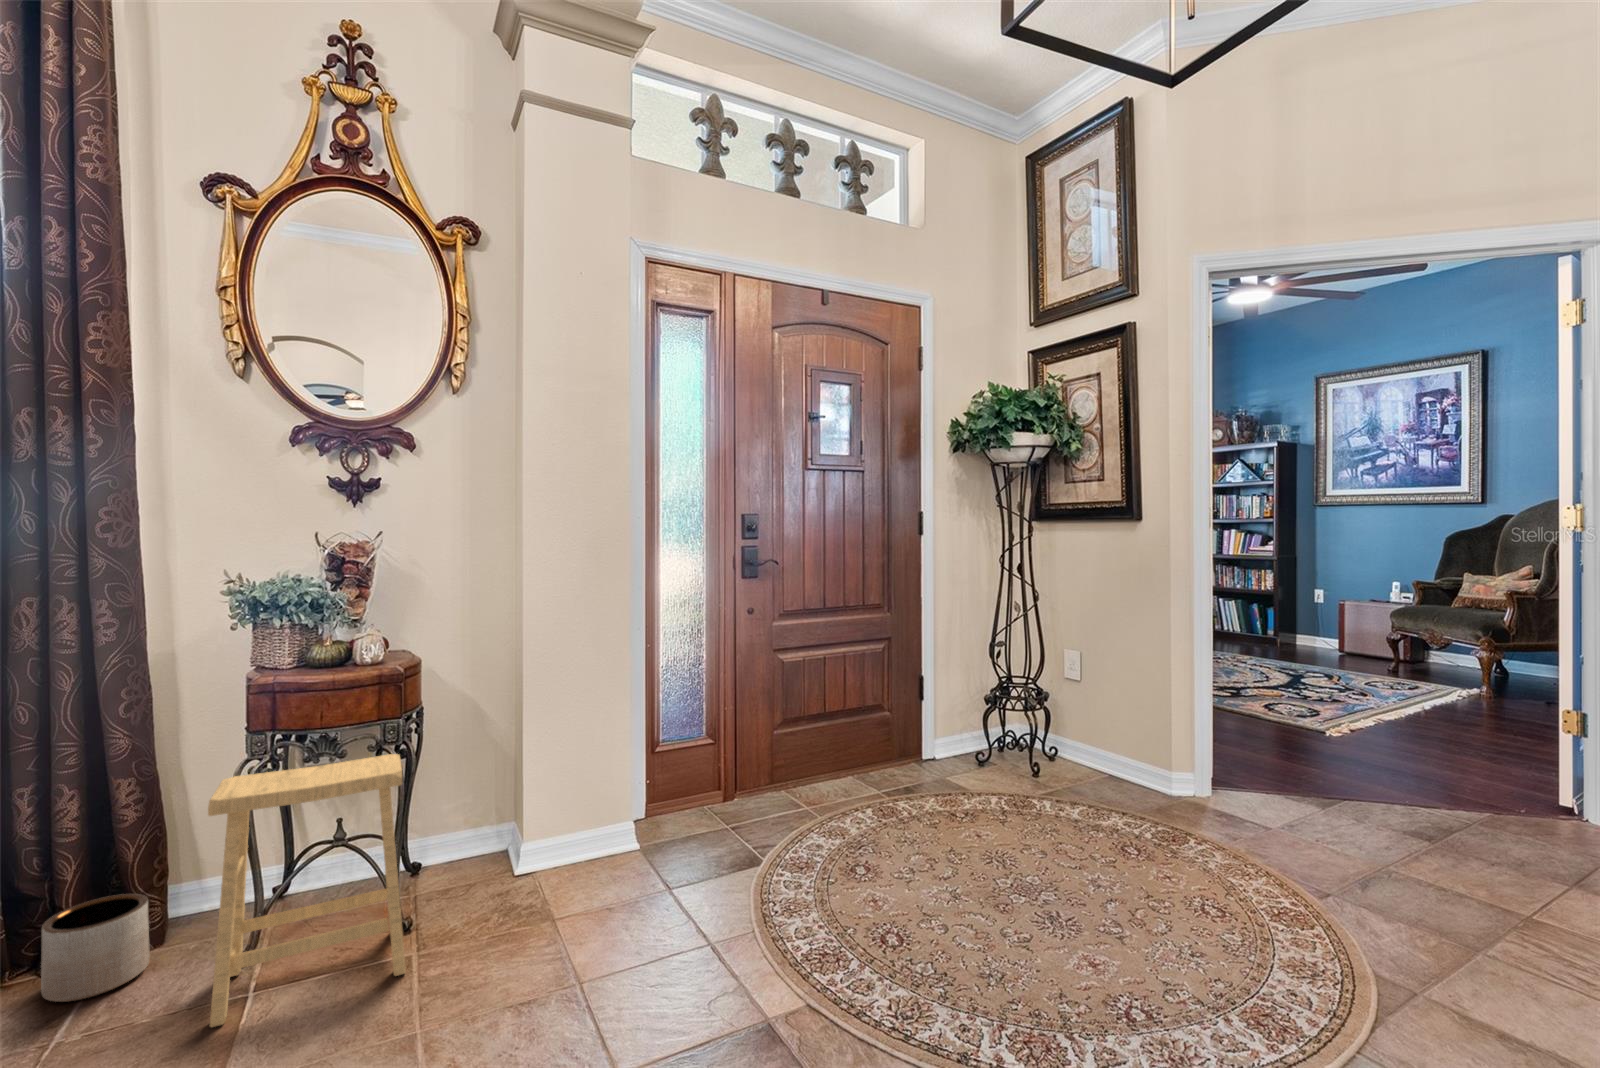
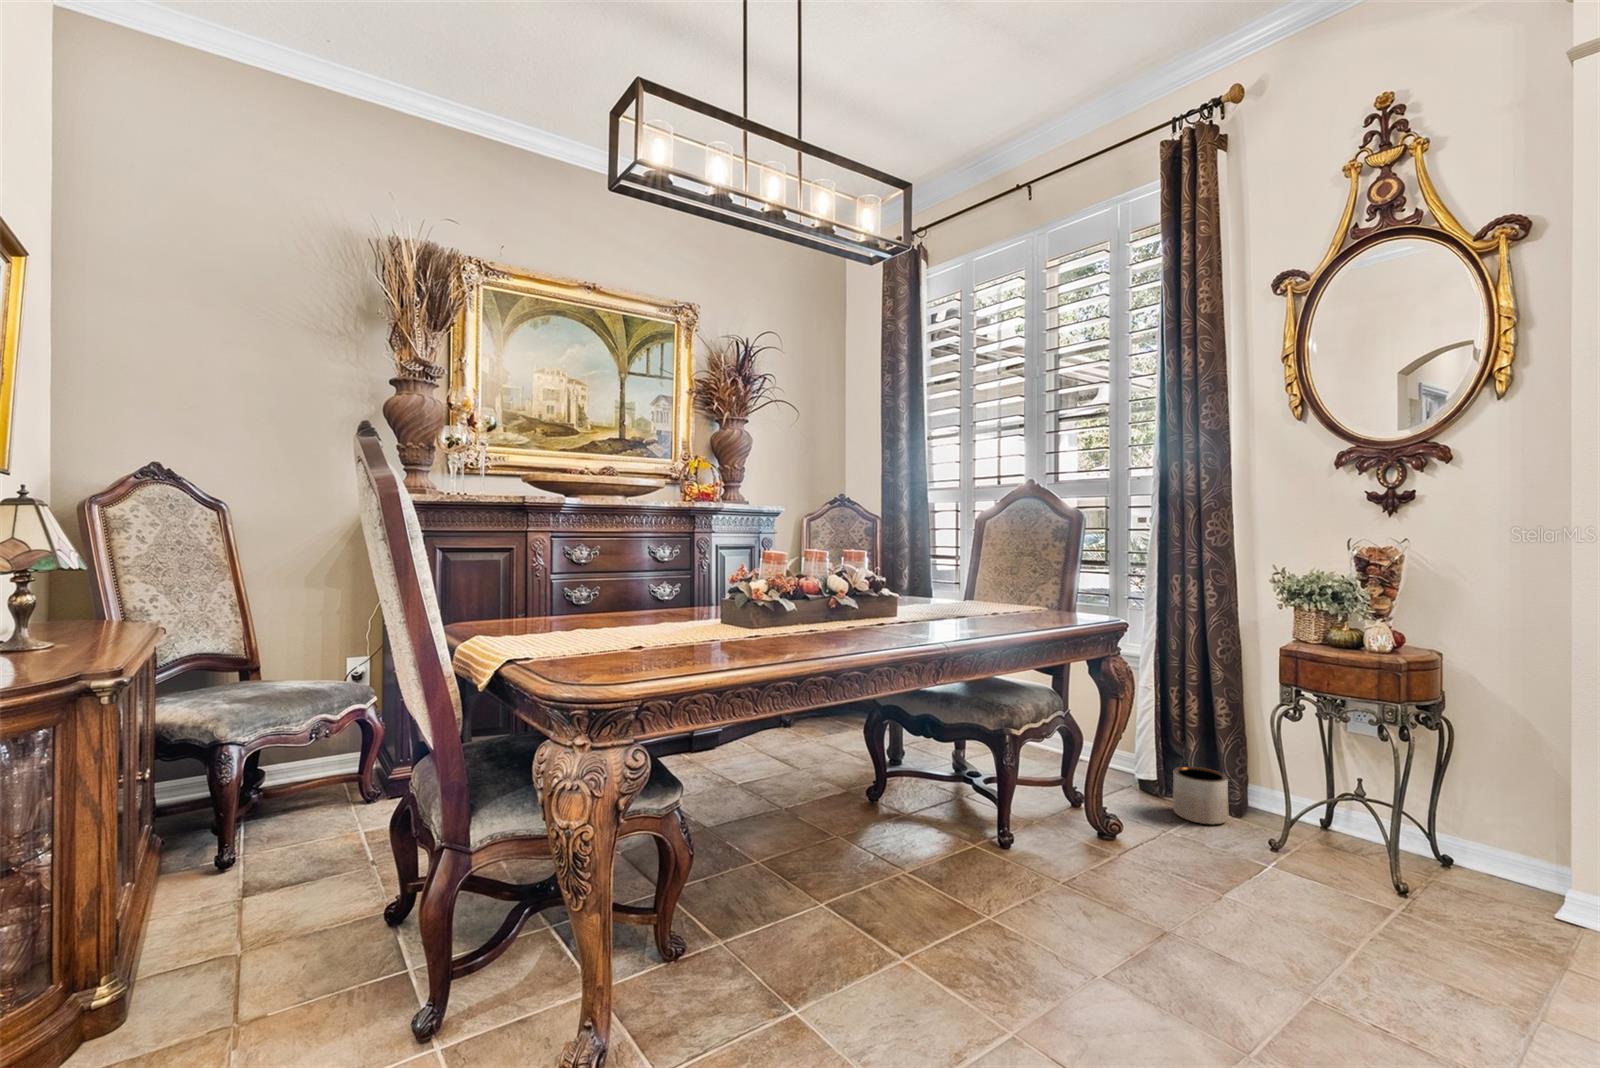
footstool: present [208,754,406,1027] -> none [1239,711,1403,913]

